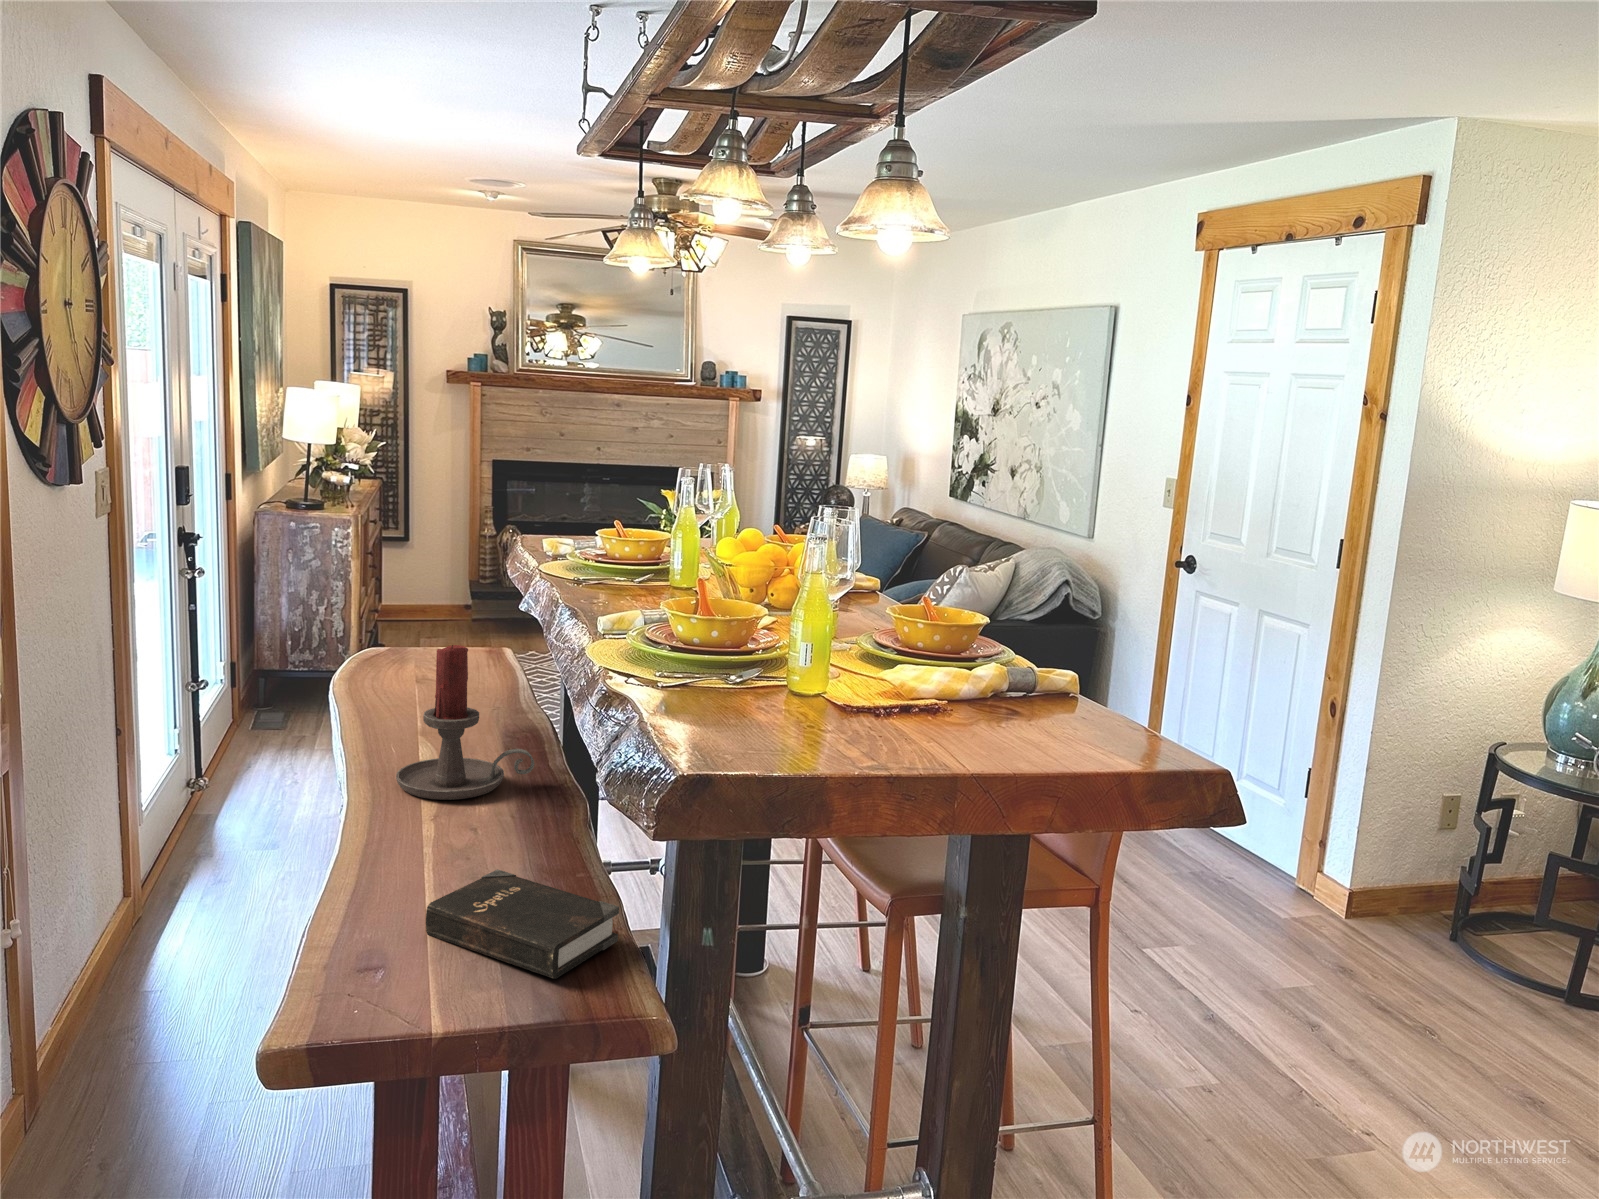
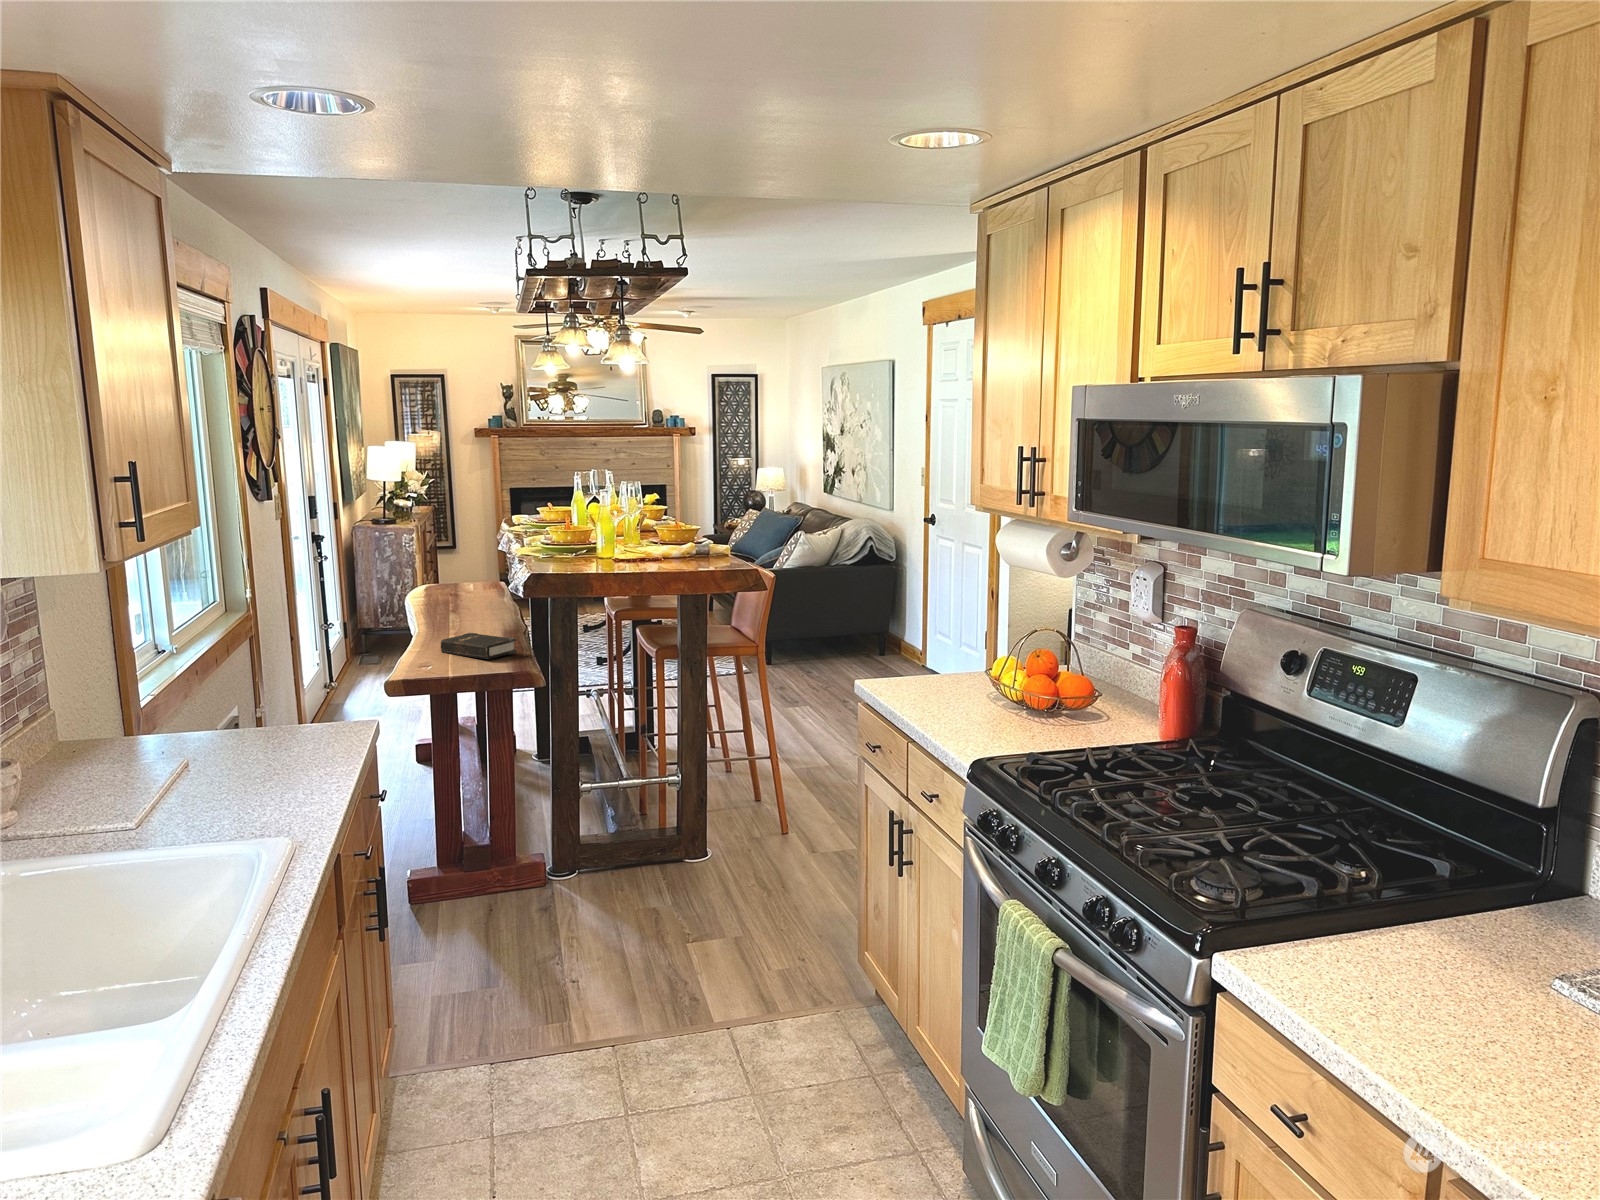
candle holder: present [396,645,534,800] -> none [432,555,496,624]

